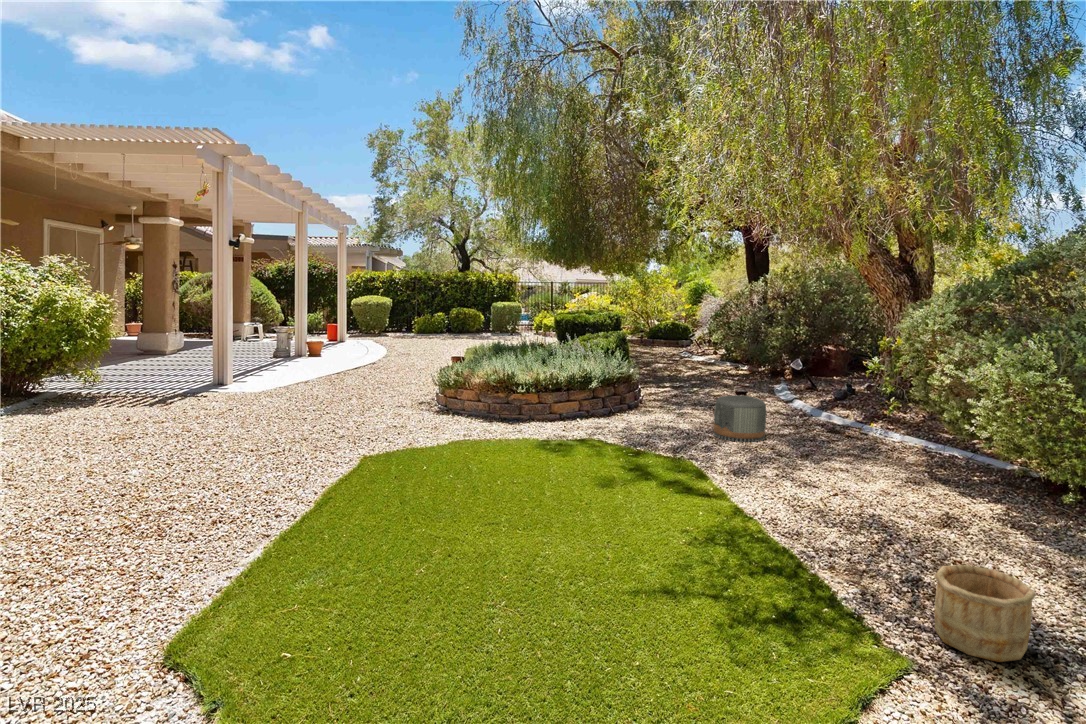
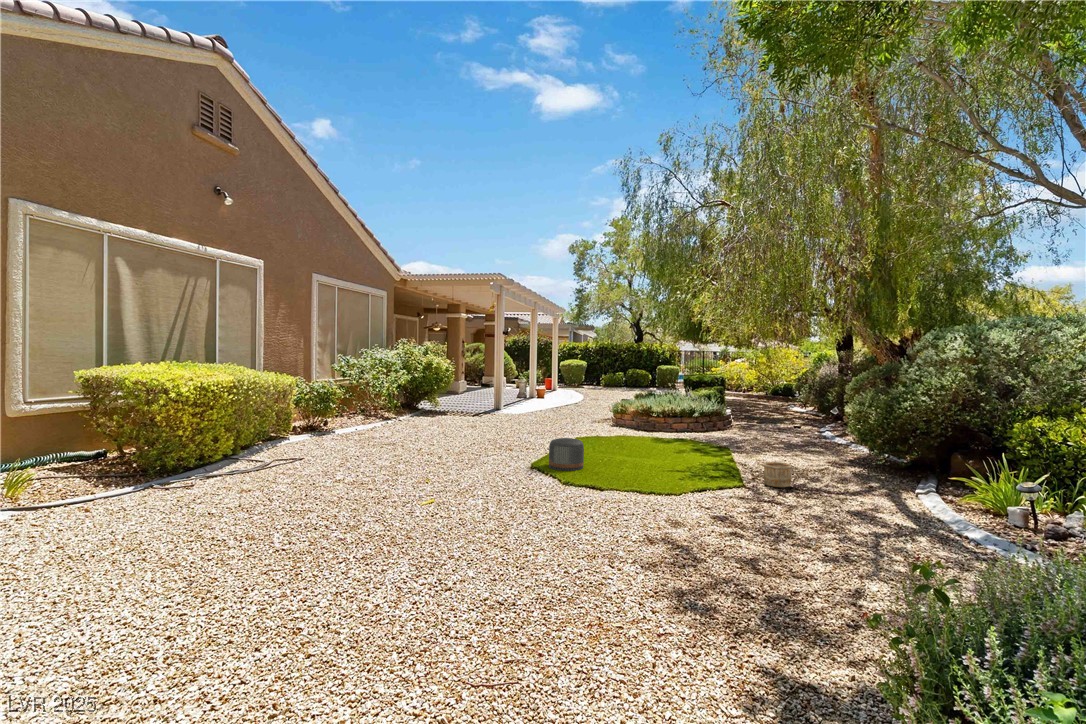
pouf: present [714,395,766,442] -> present [549,438,584,471]

